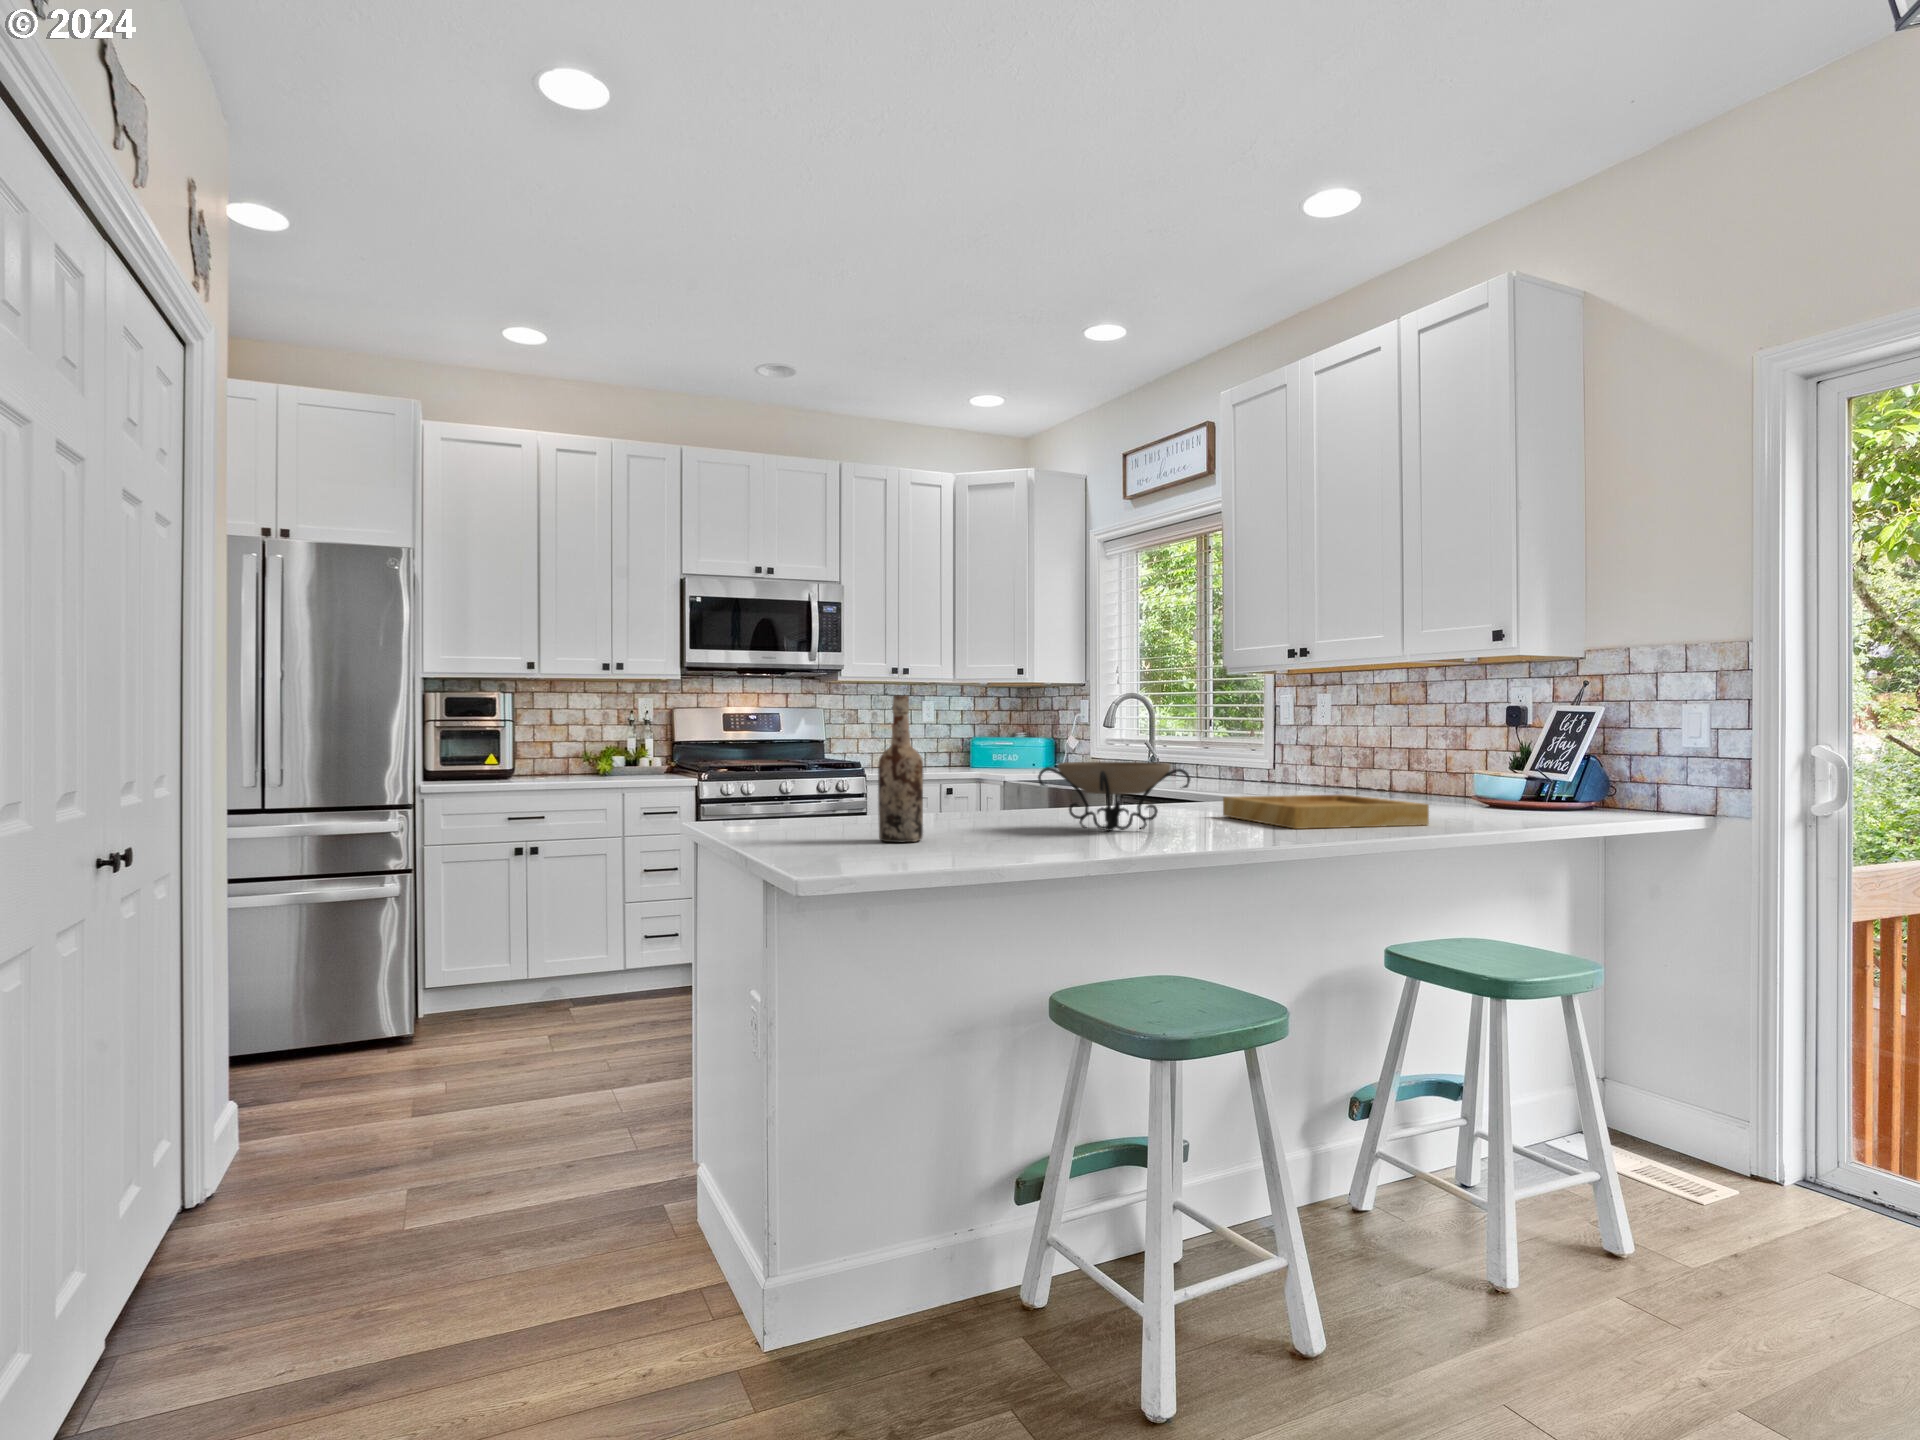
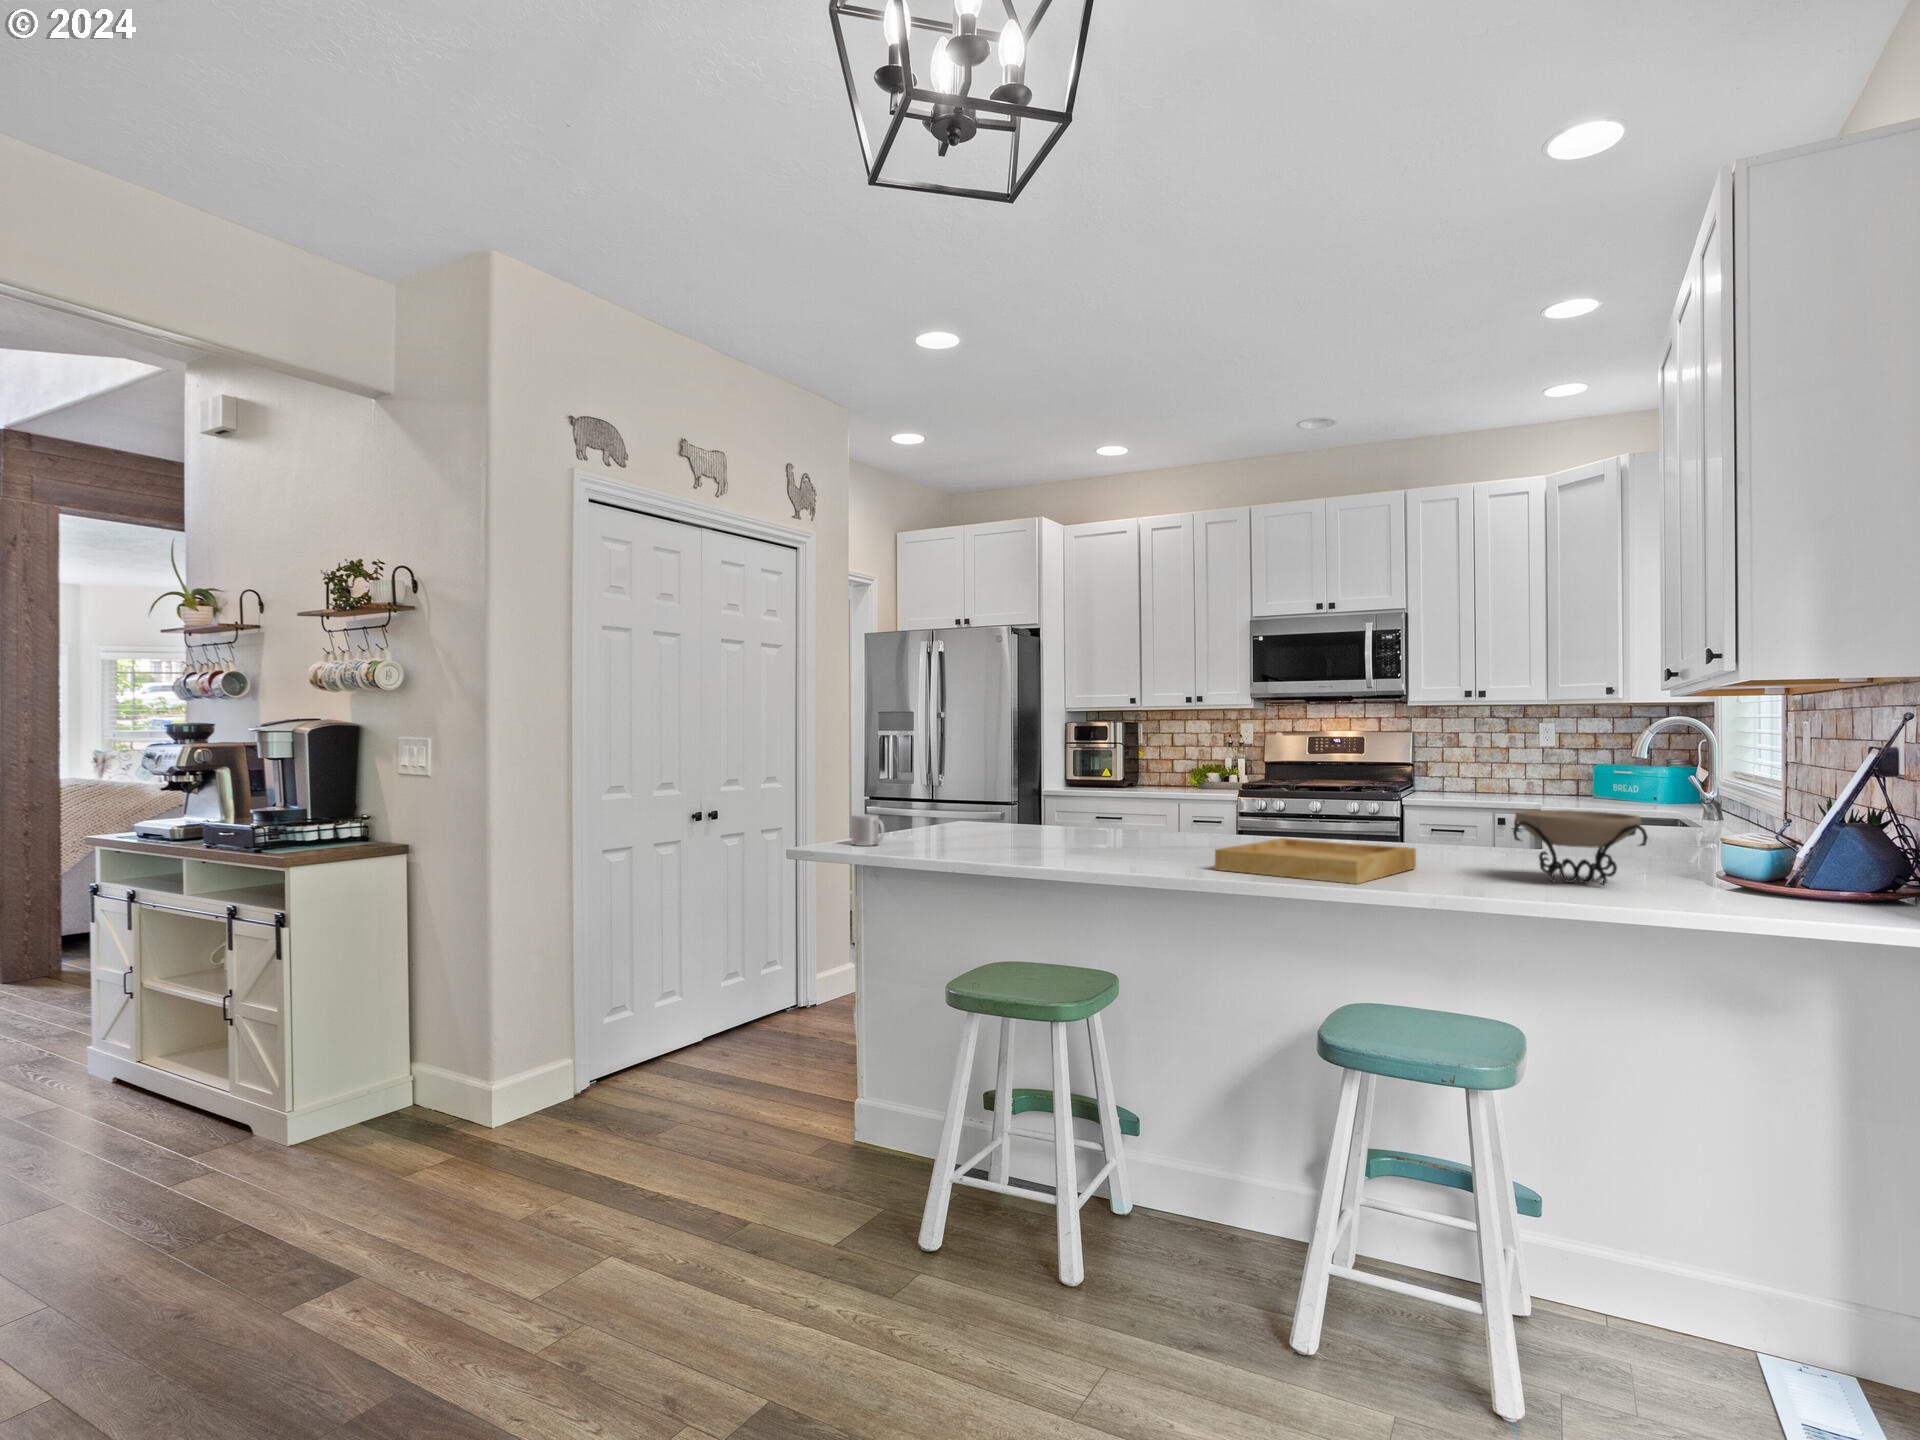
wine bottle: present [878,695,923,842] -> none [927,743,958,845]
decorative bowl: present [1038,762,1191,831] -> present [1513,810,1648,885]
mug: none [815,805,877,854] -> present [851,814,884,846]

